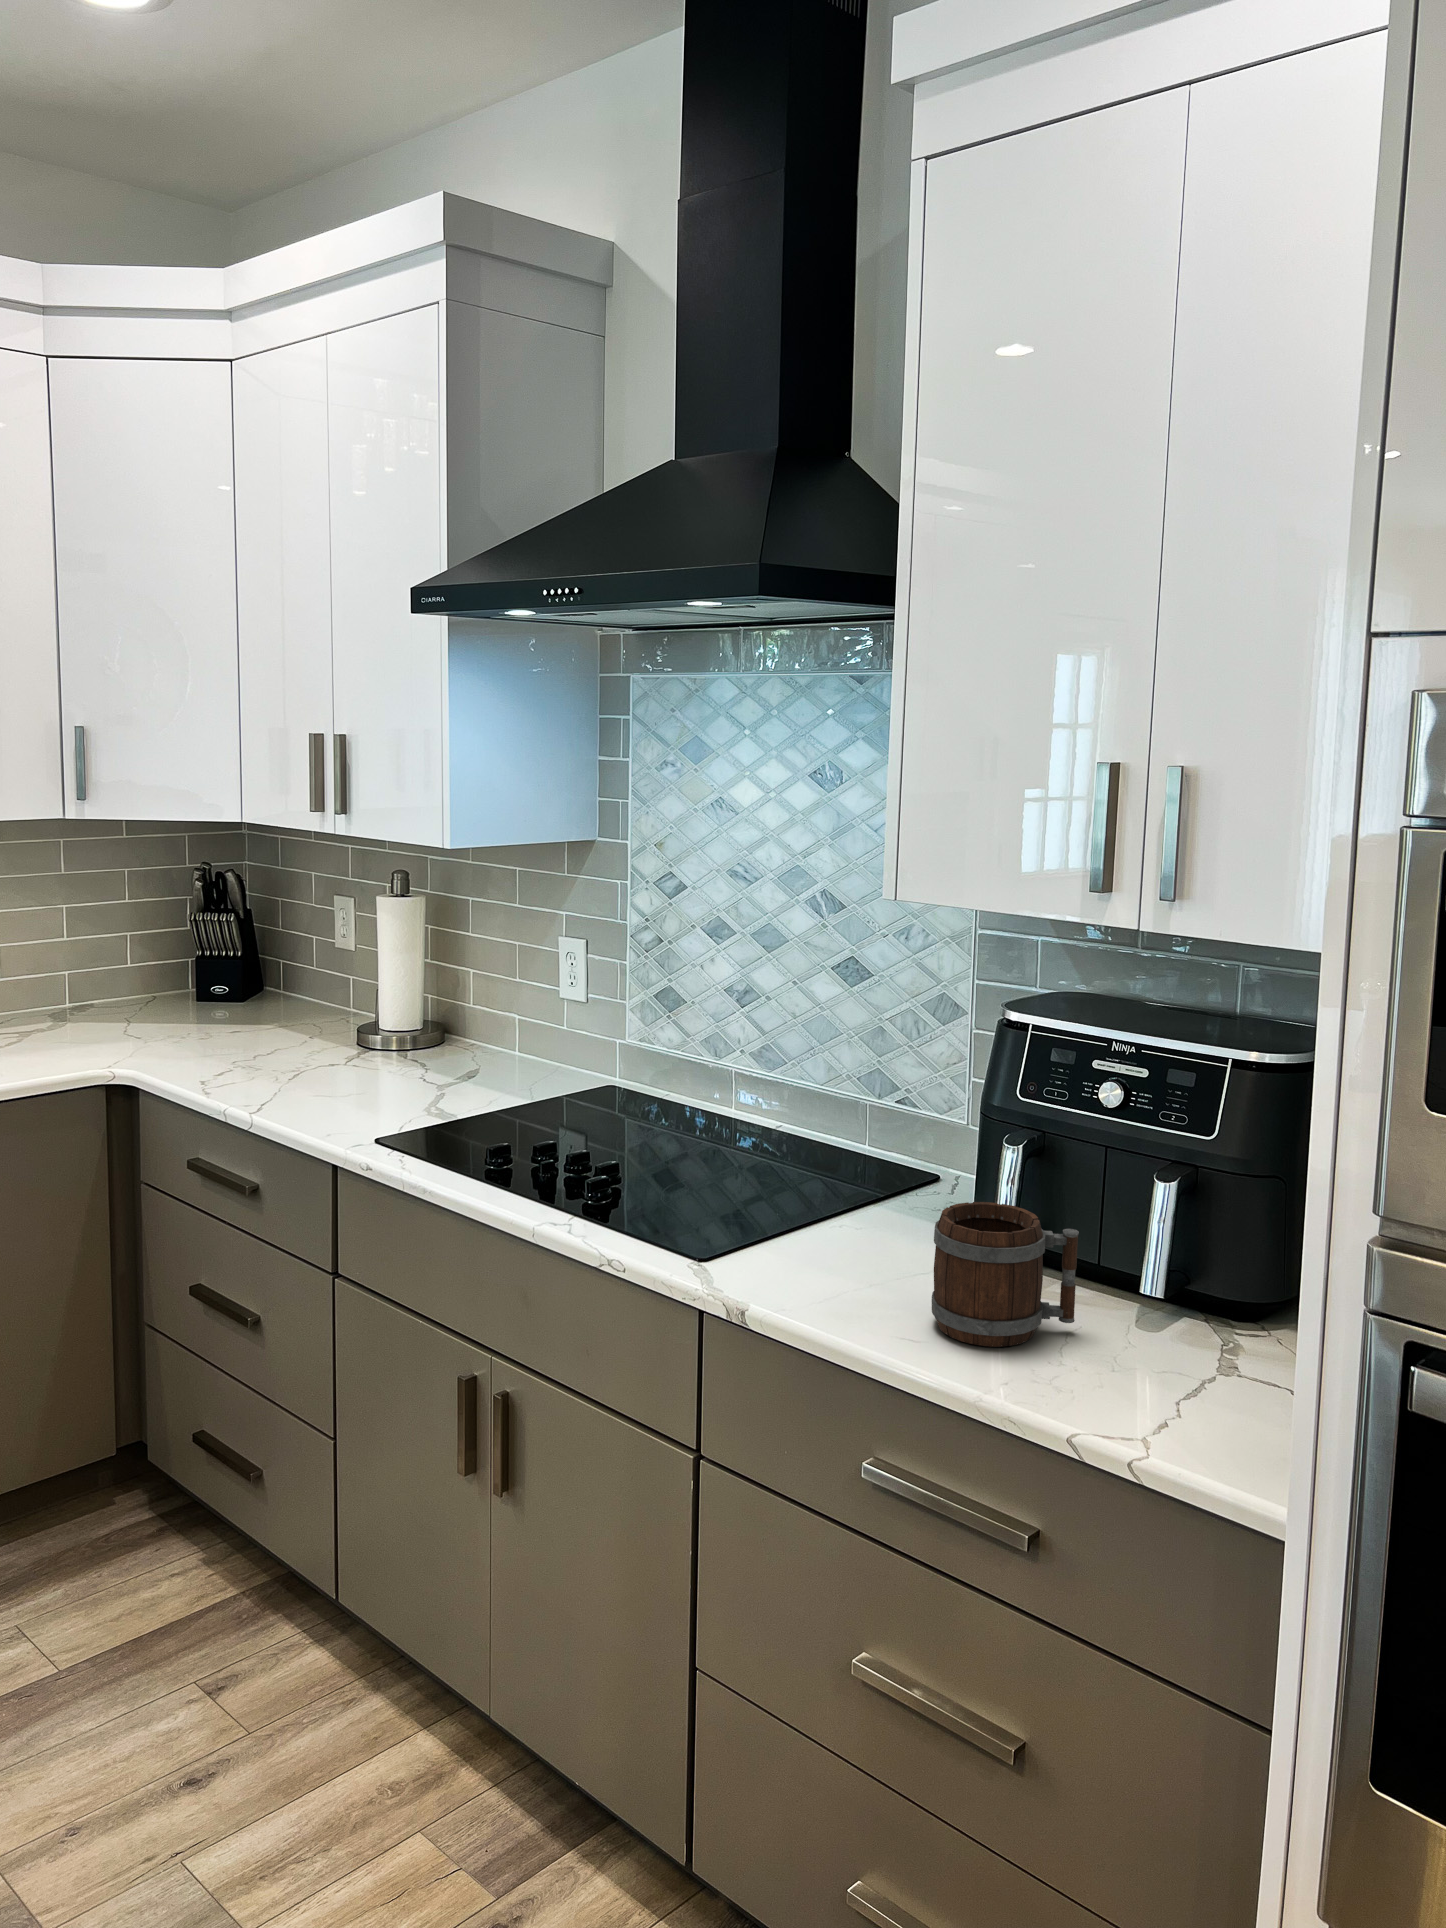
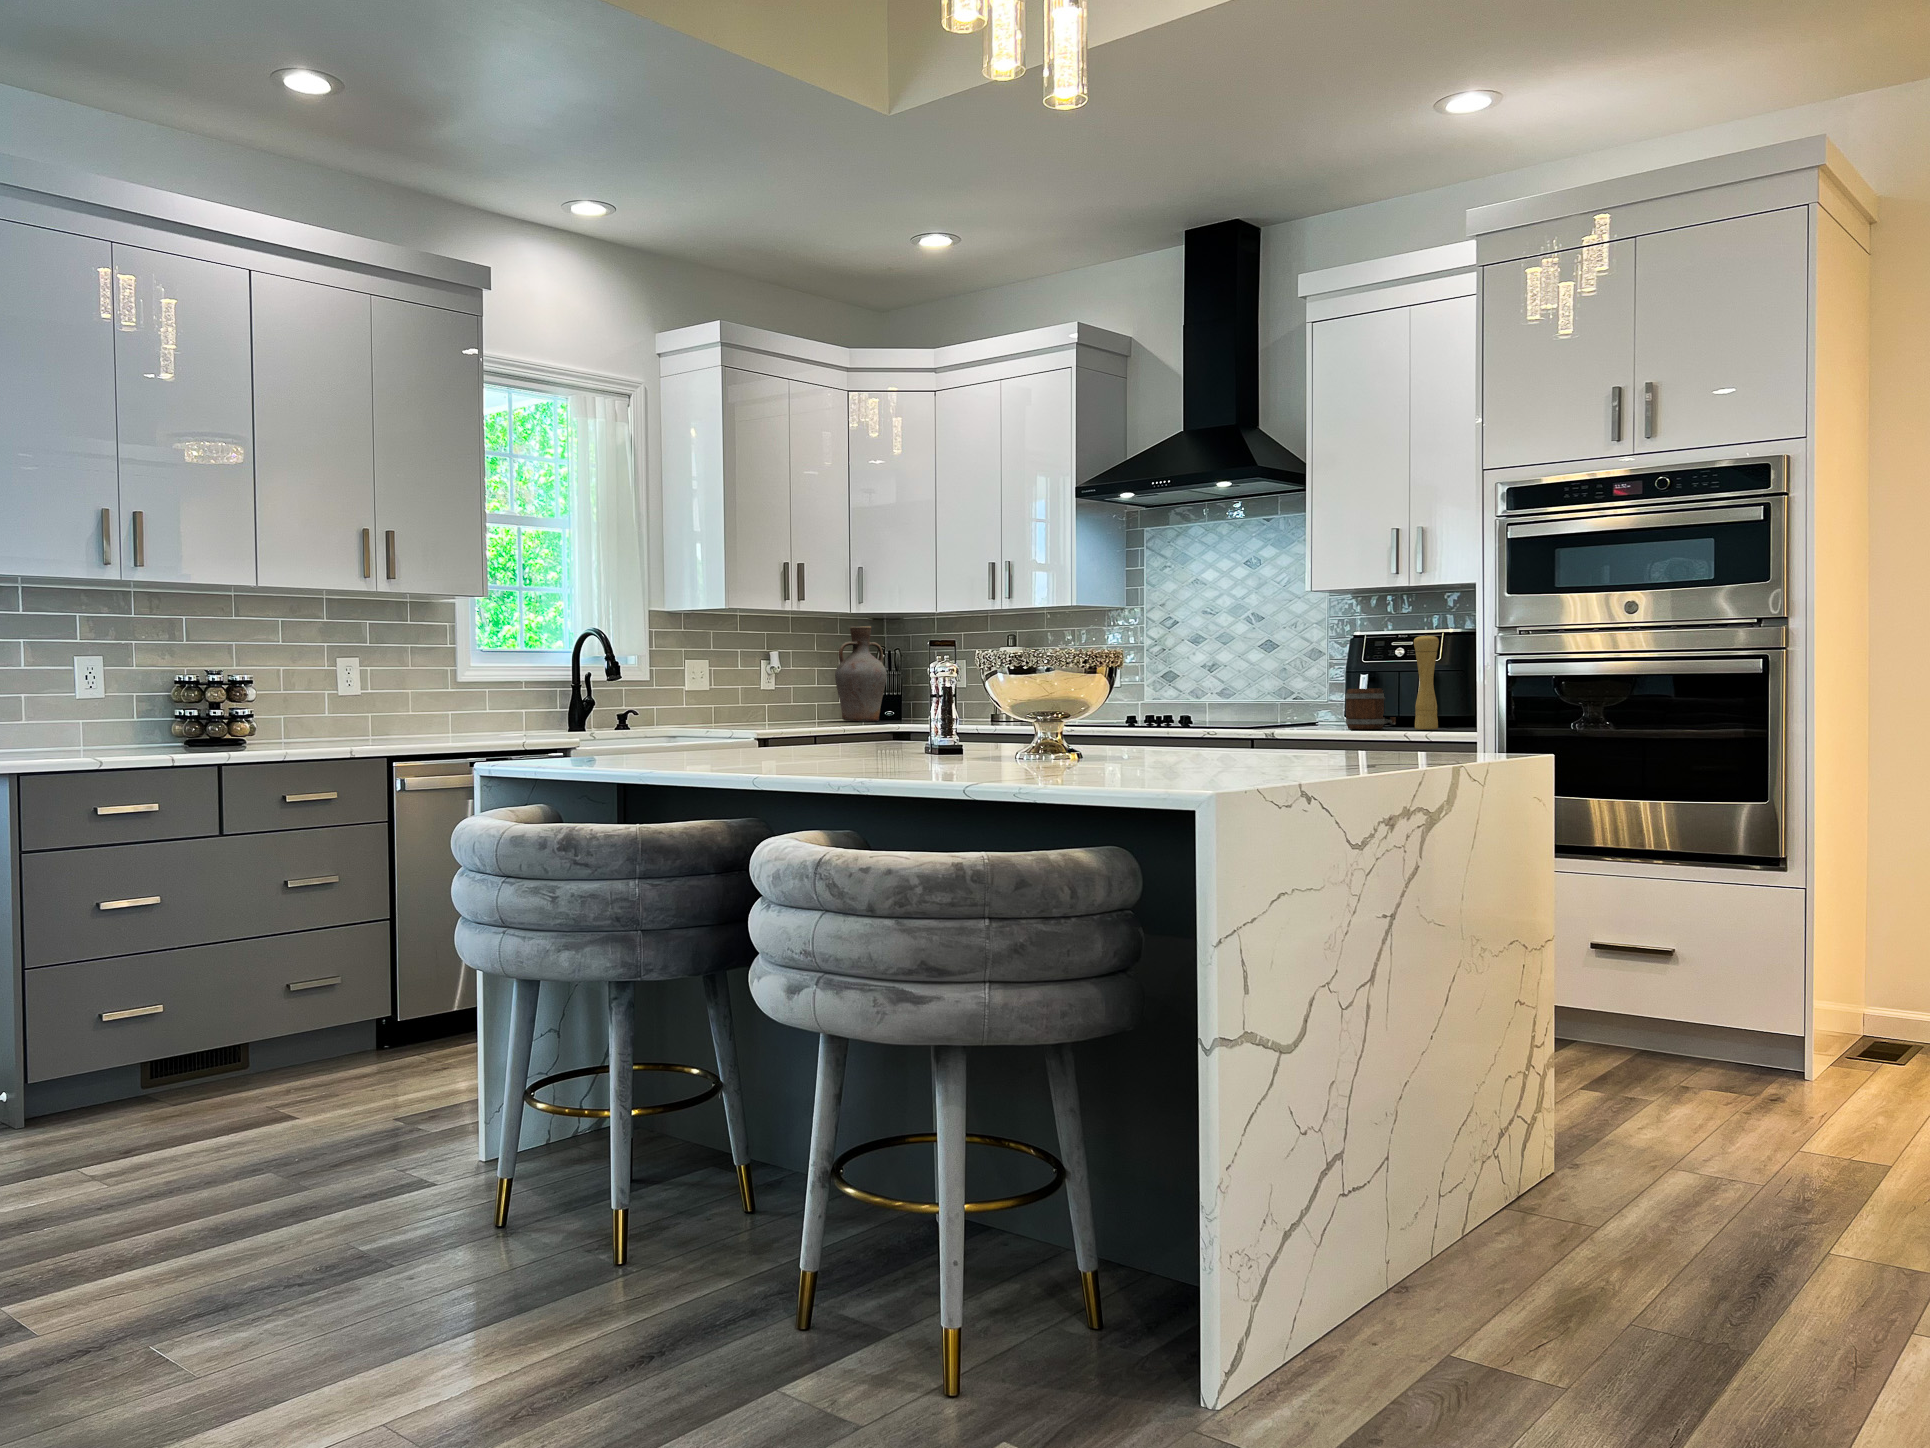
vase: none [73,837,181,1027] -> present [835,626,887,721]
pepper mill: none [1116,1100,1203,1396] -> present [1414,634,1439,730]

